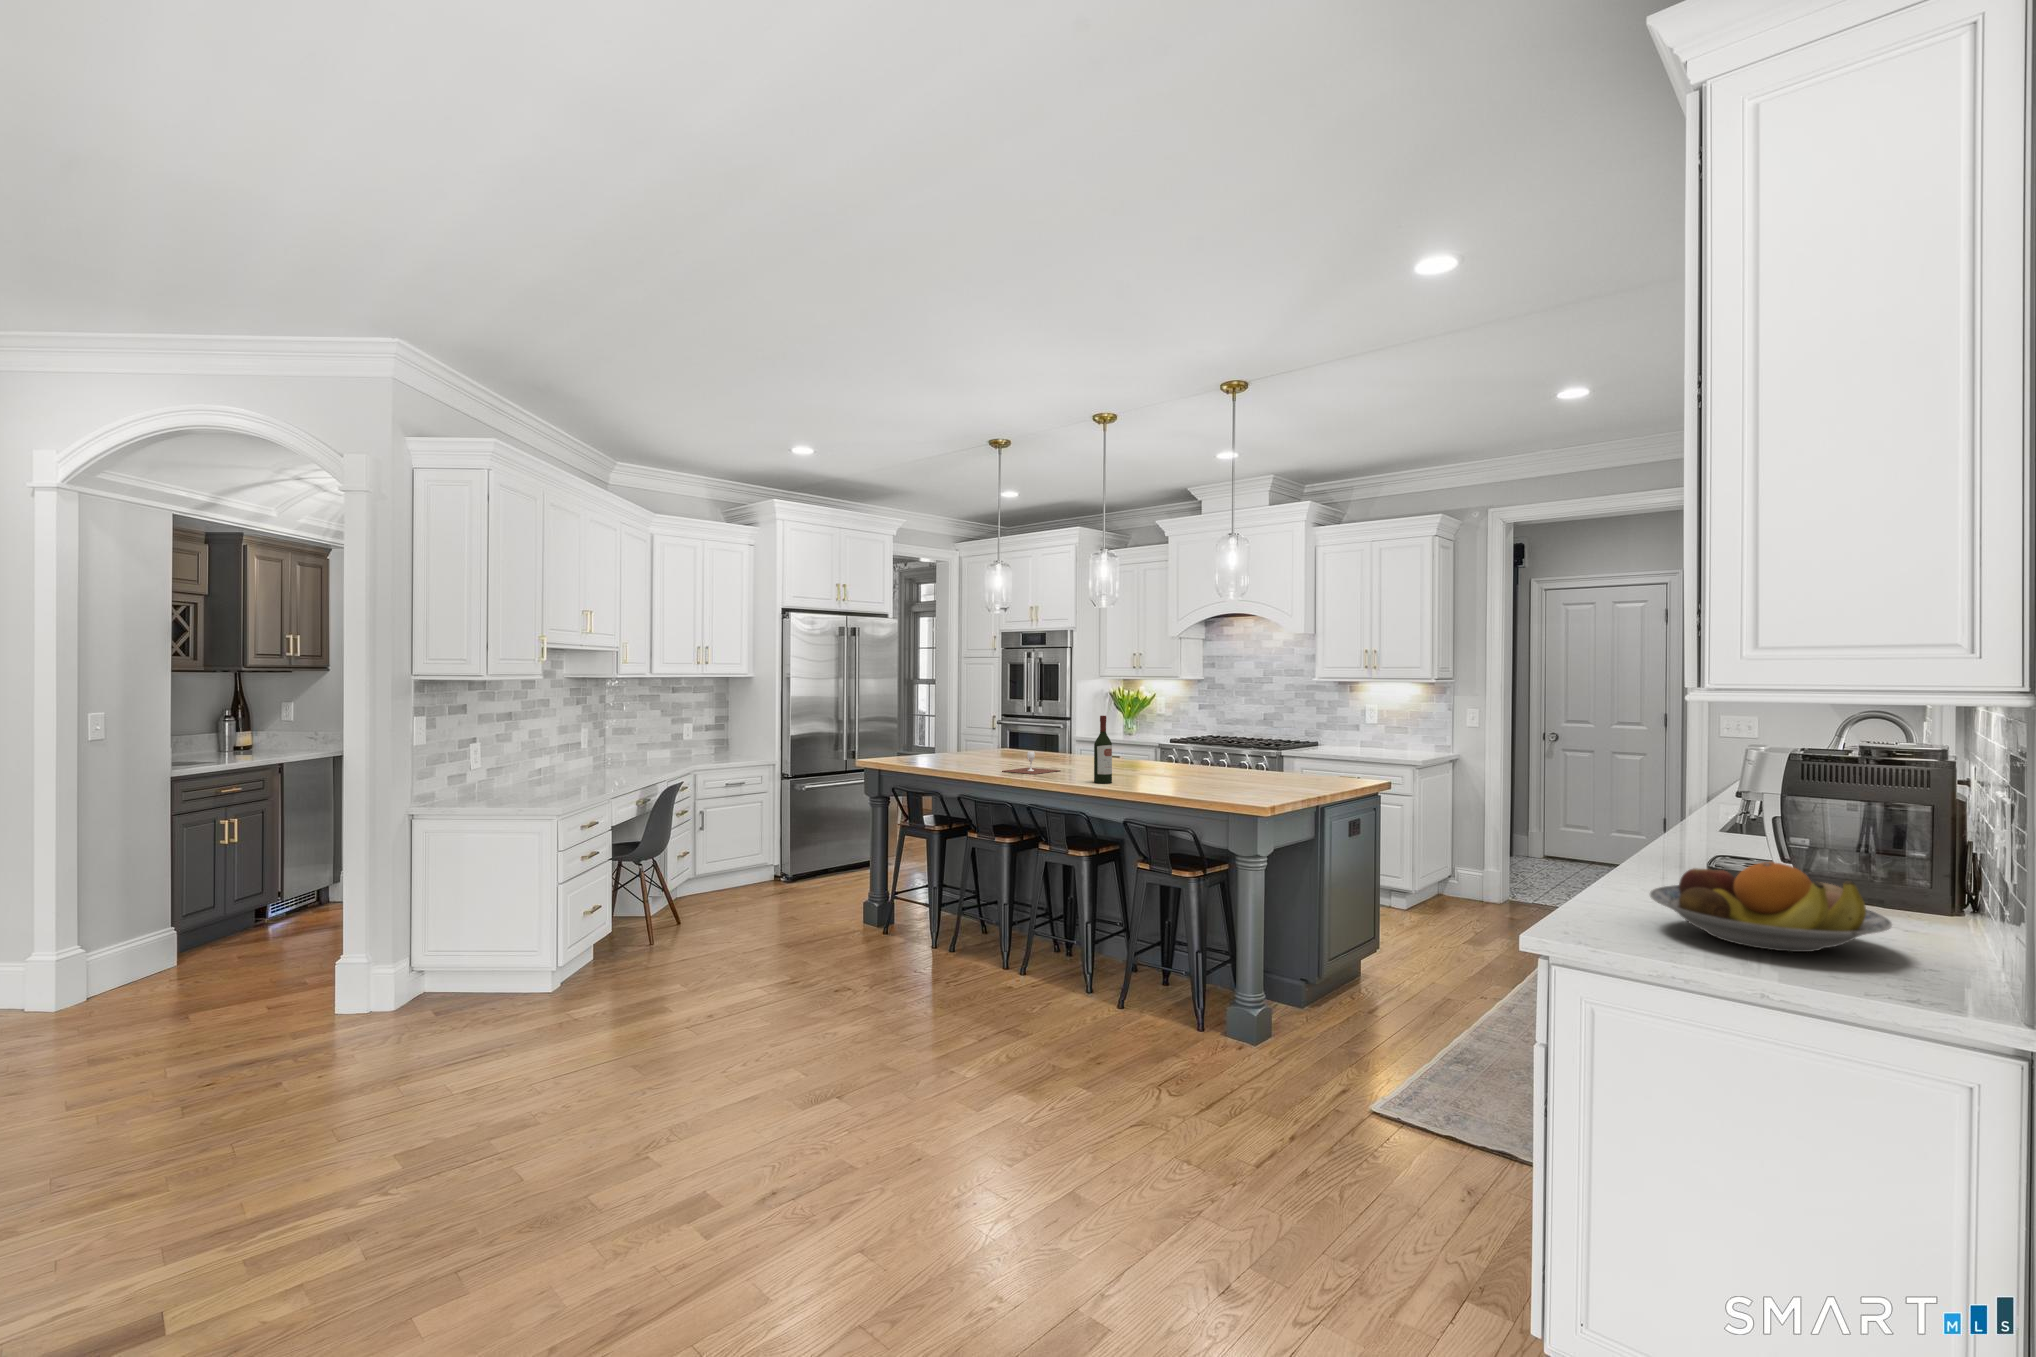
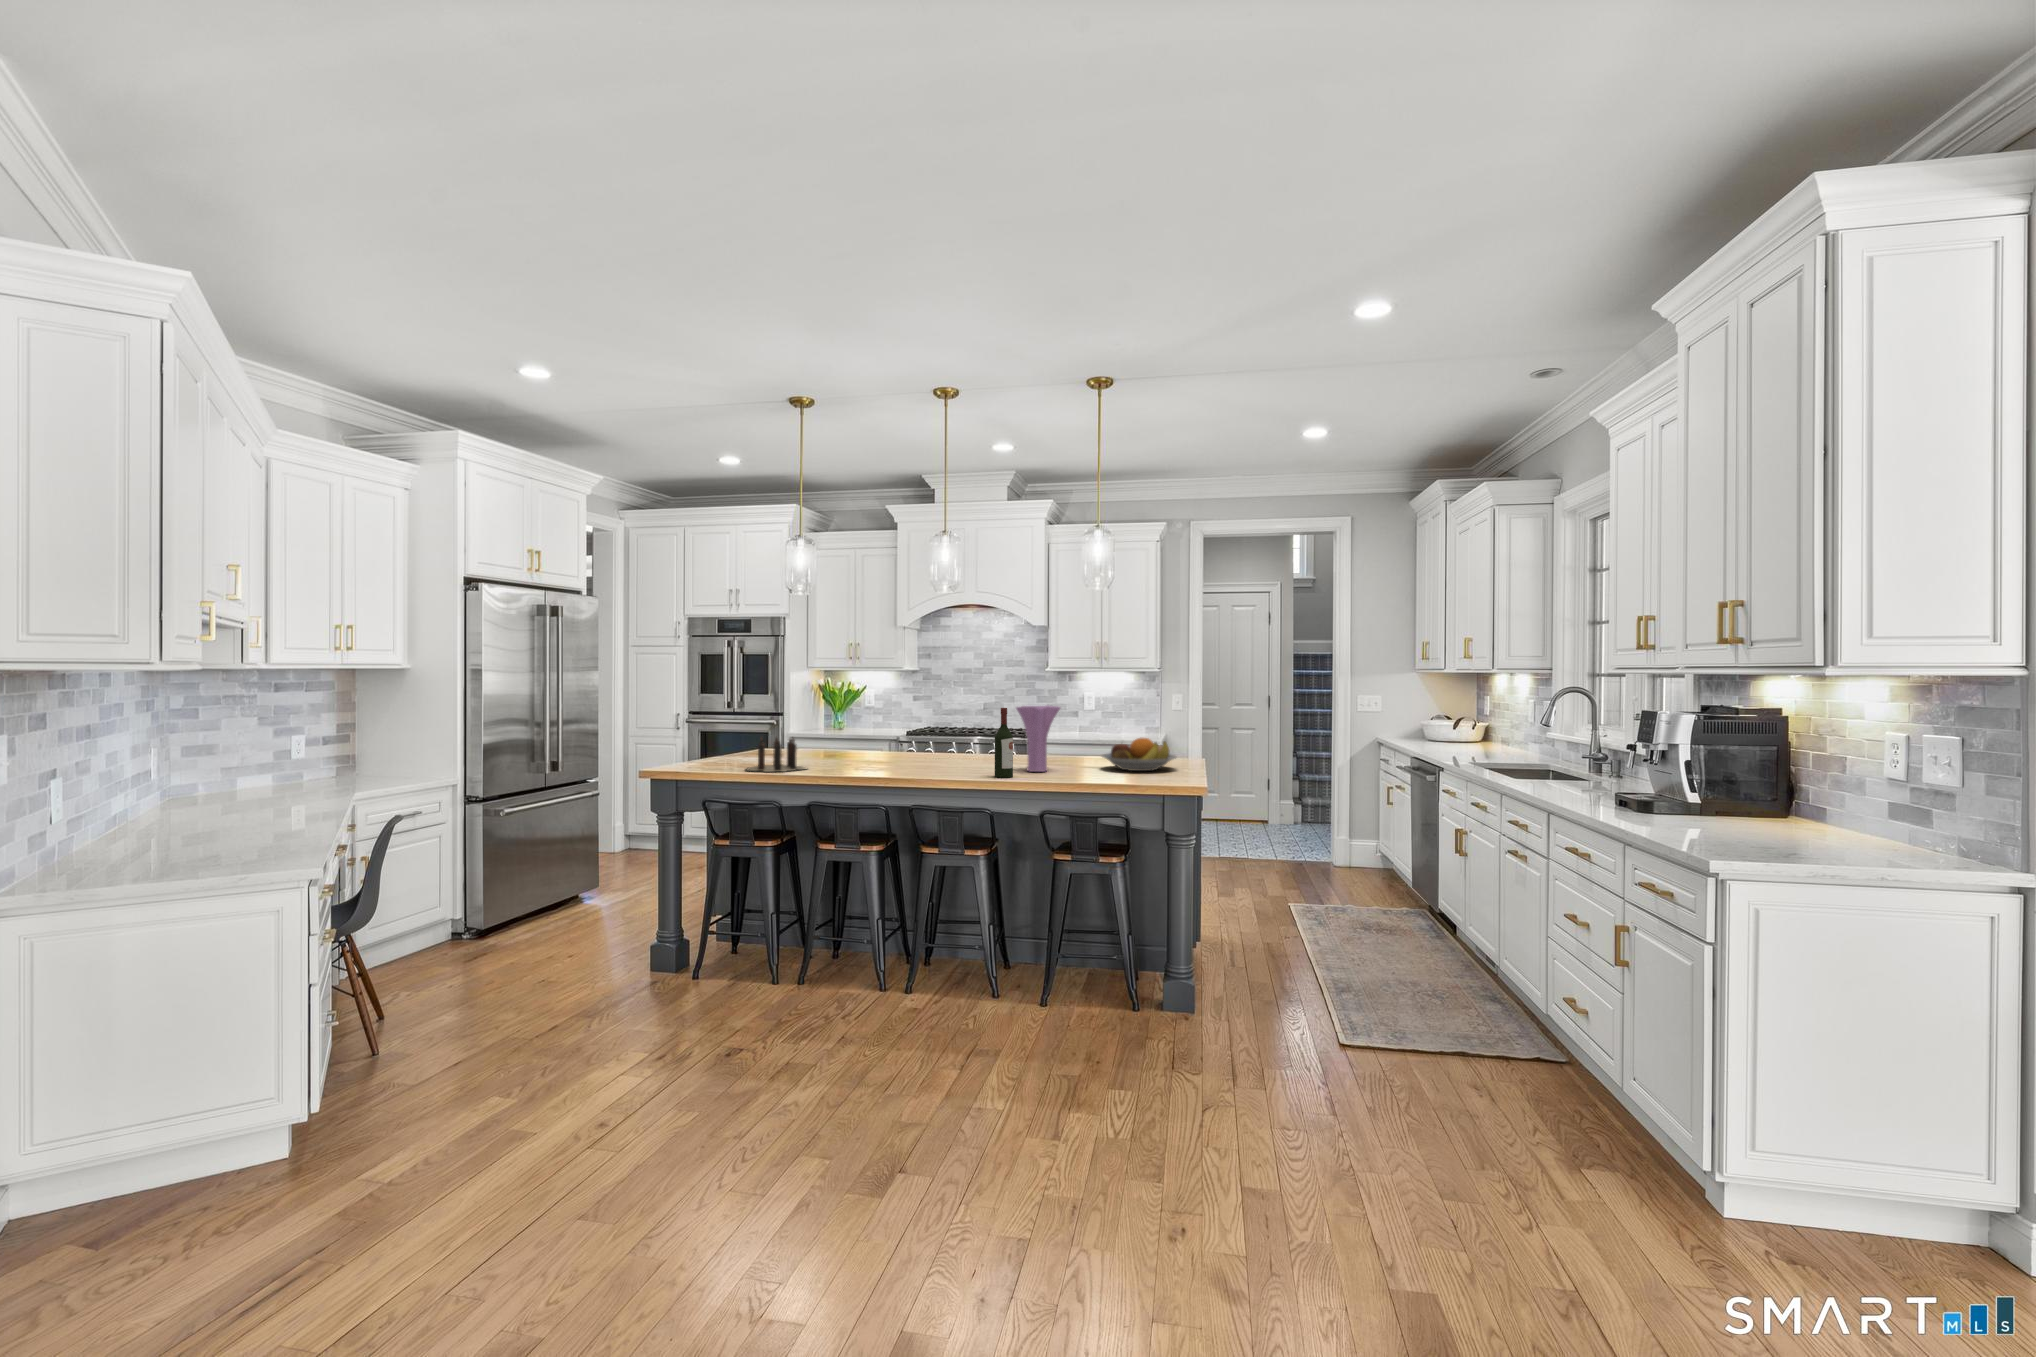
vase: none [1130,715,1177,781] -> present [1016,705,1060,772]
candle: none [926,735,992,767] -> present [745,738,805,772]
wine glass: present [1003,751,1060,774] -> none [859,749,917,773]
fruit bowl: present [1650,860,1892,952] -> present [1102,738,1176,771]

